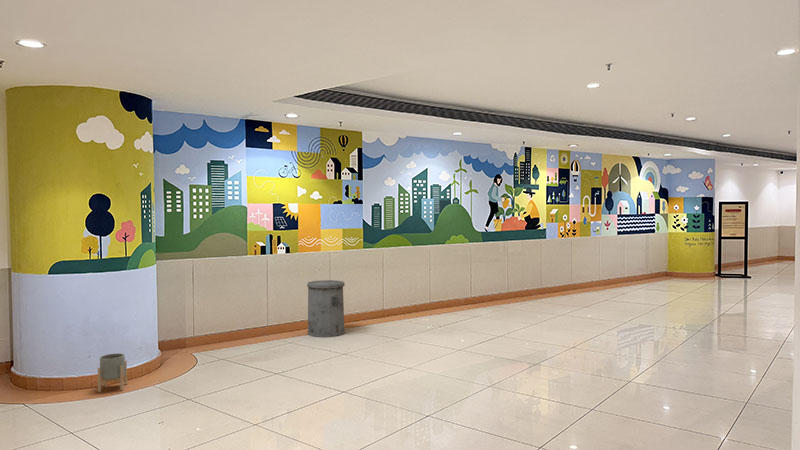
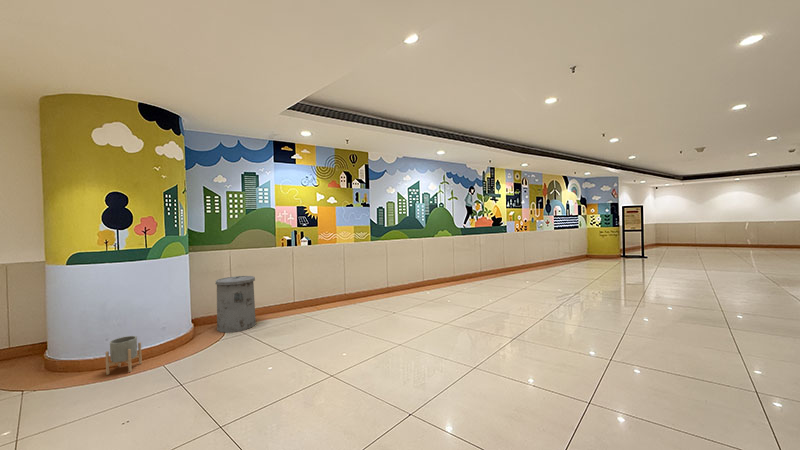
trash can: present [307,280,345,337] -> present [216,276,256,332]

